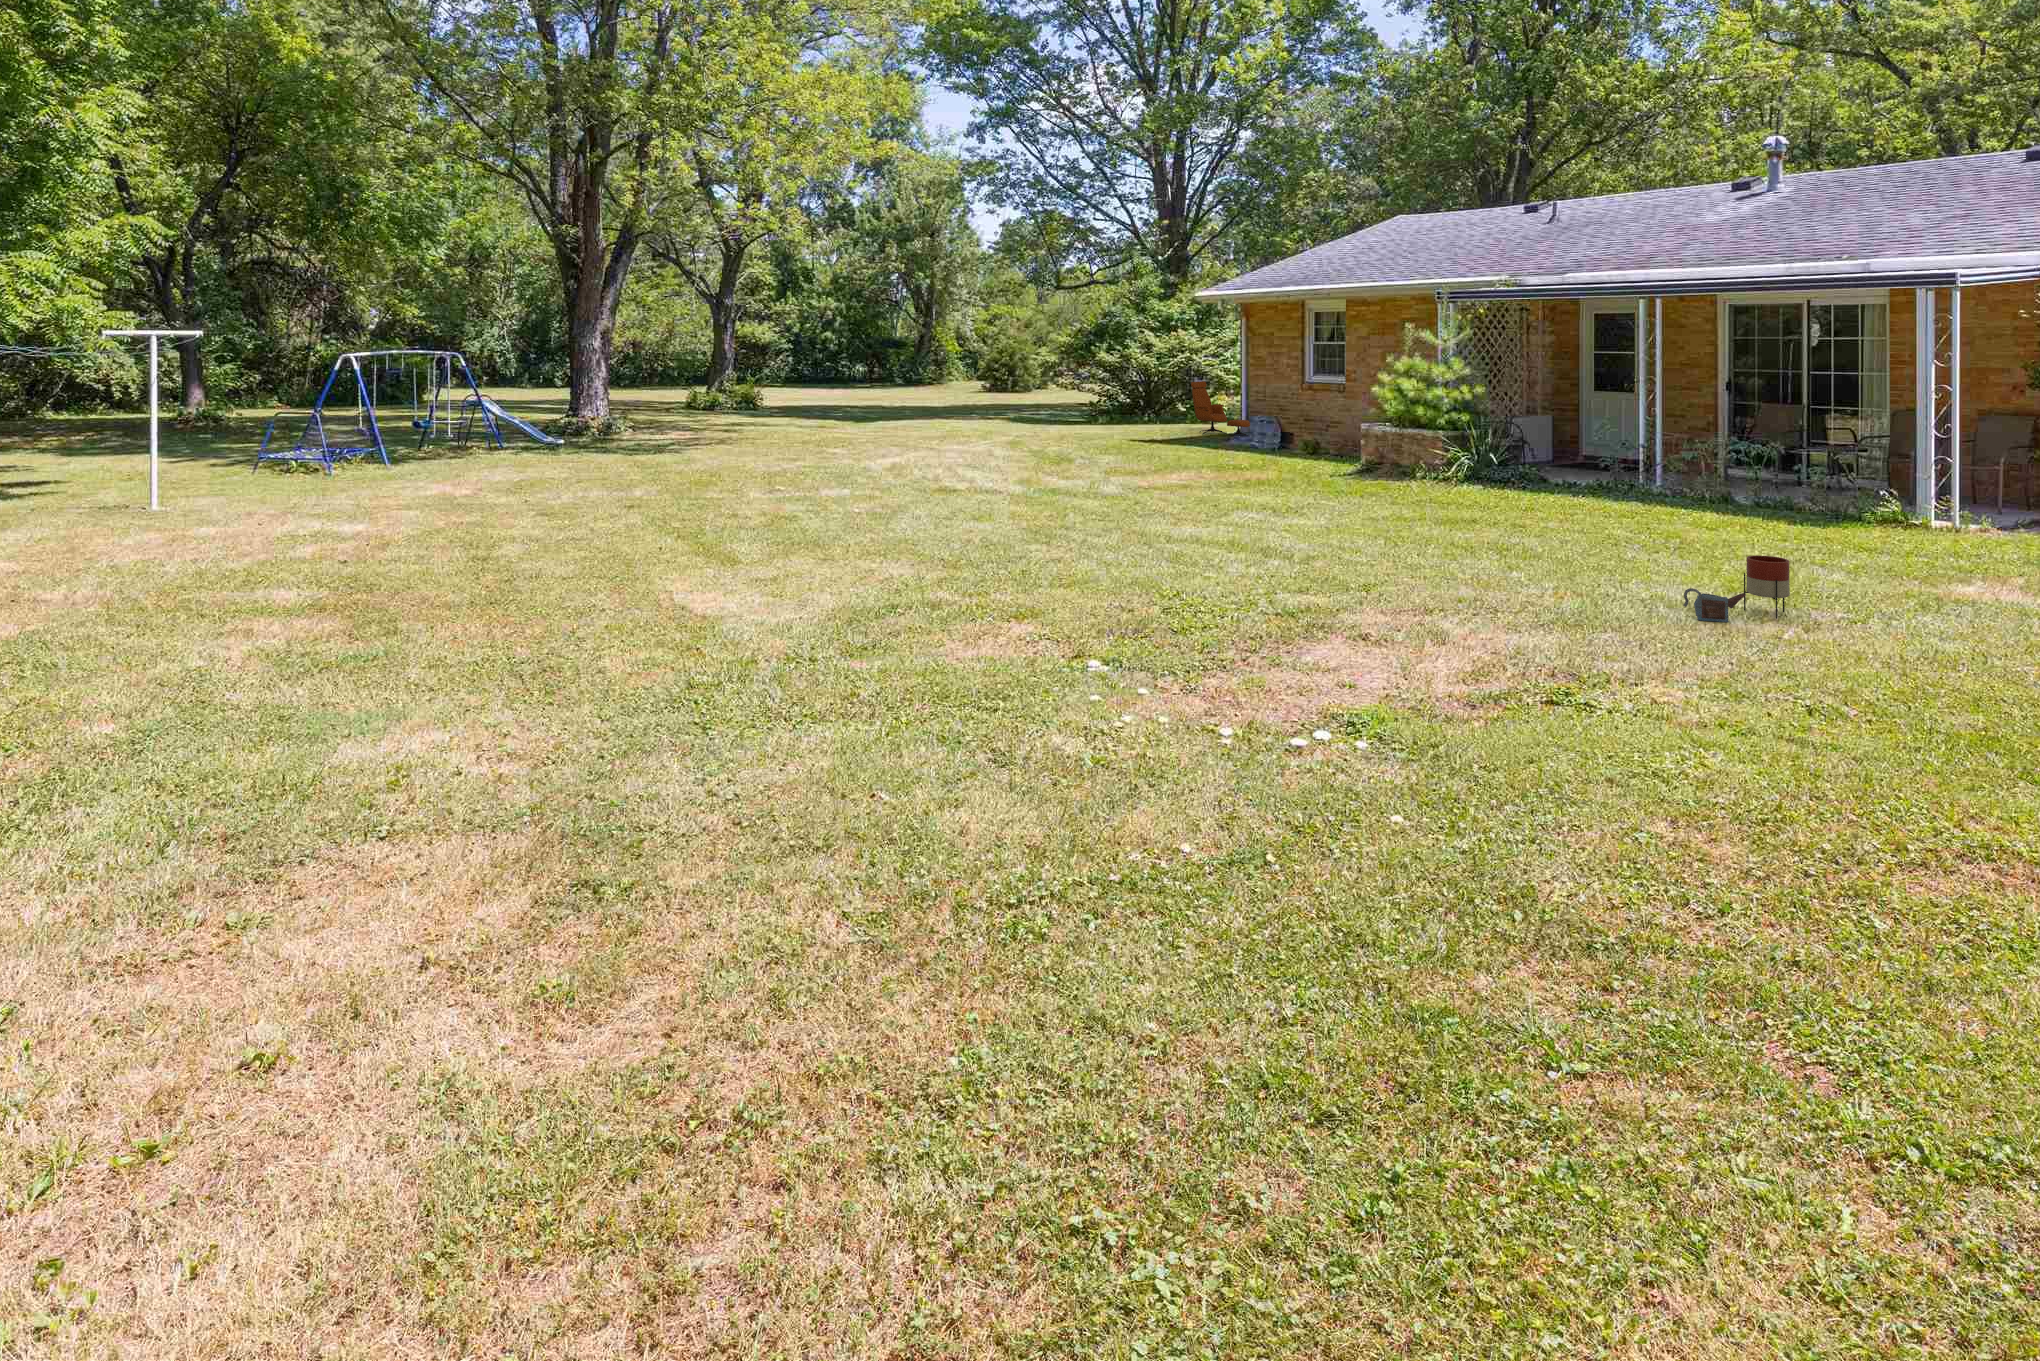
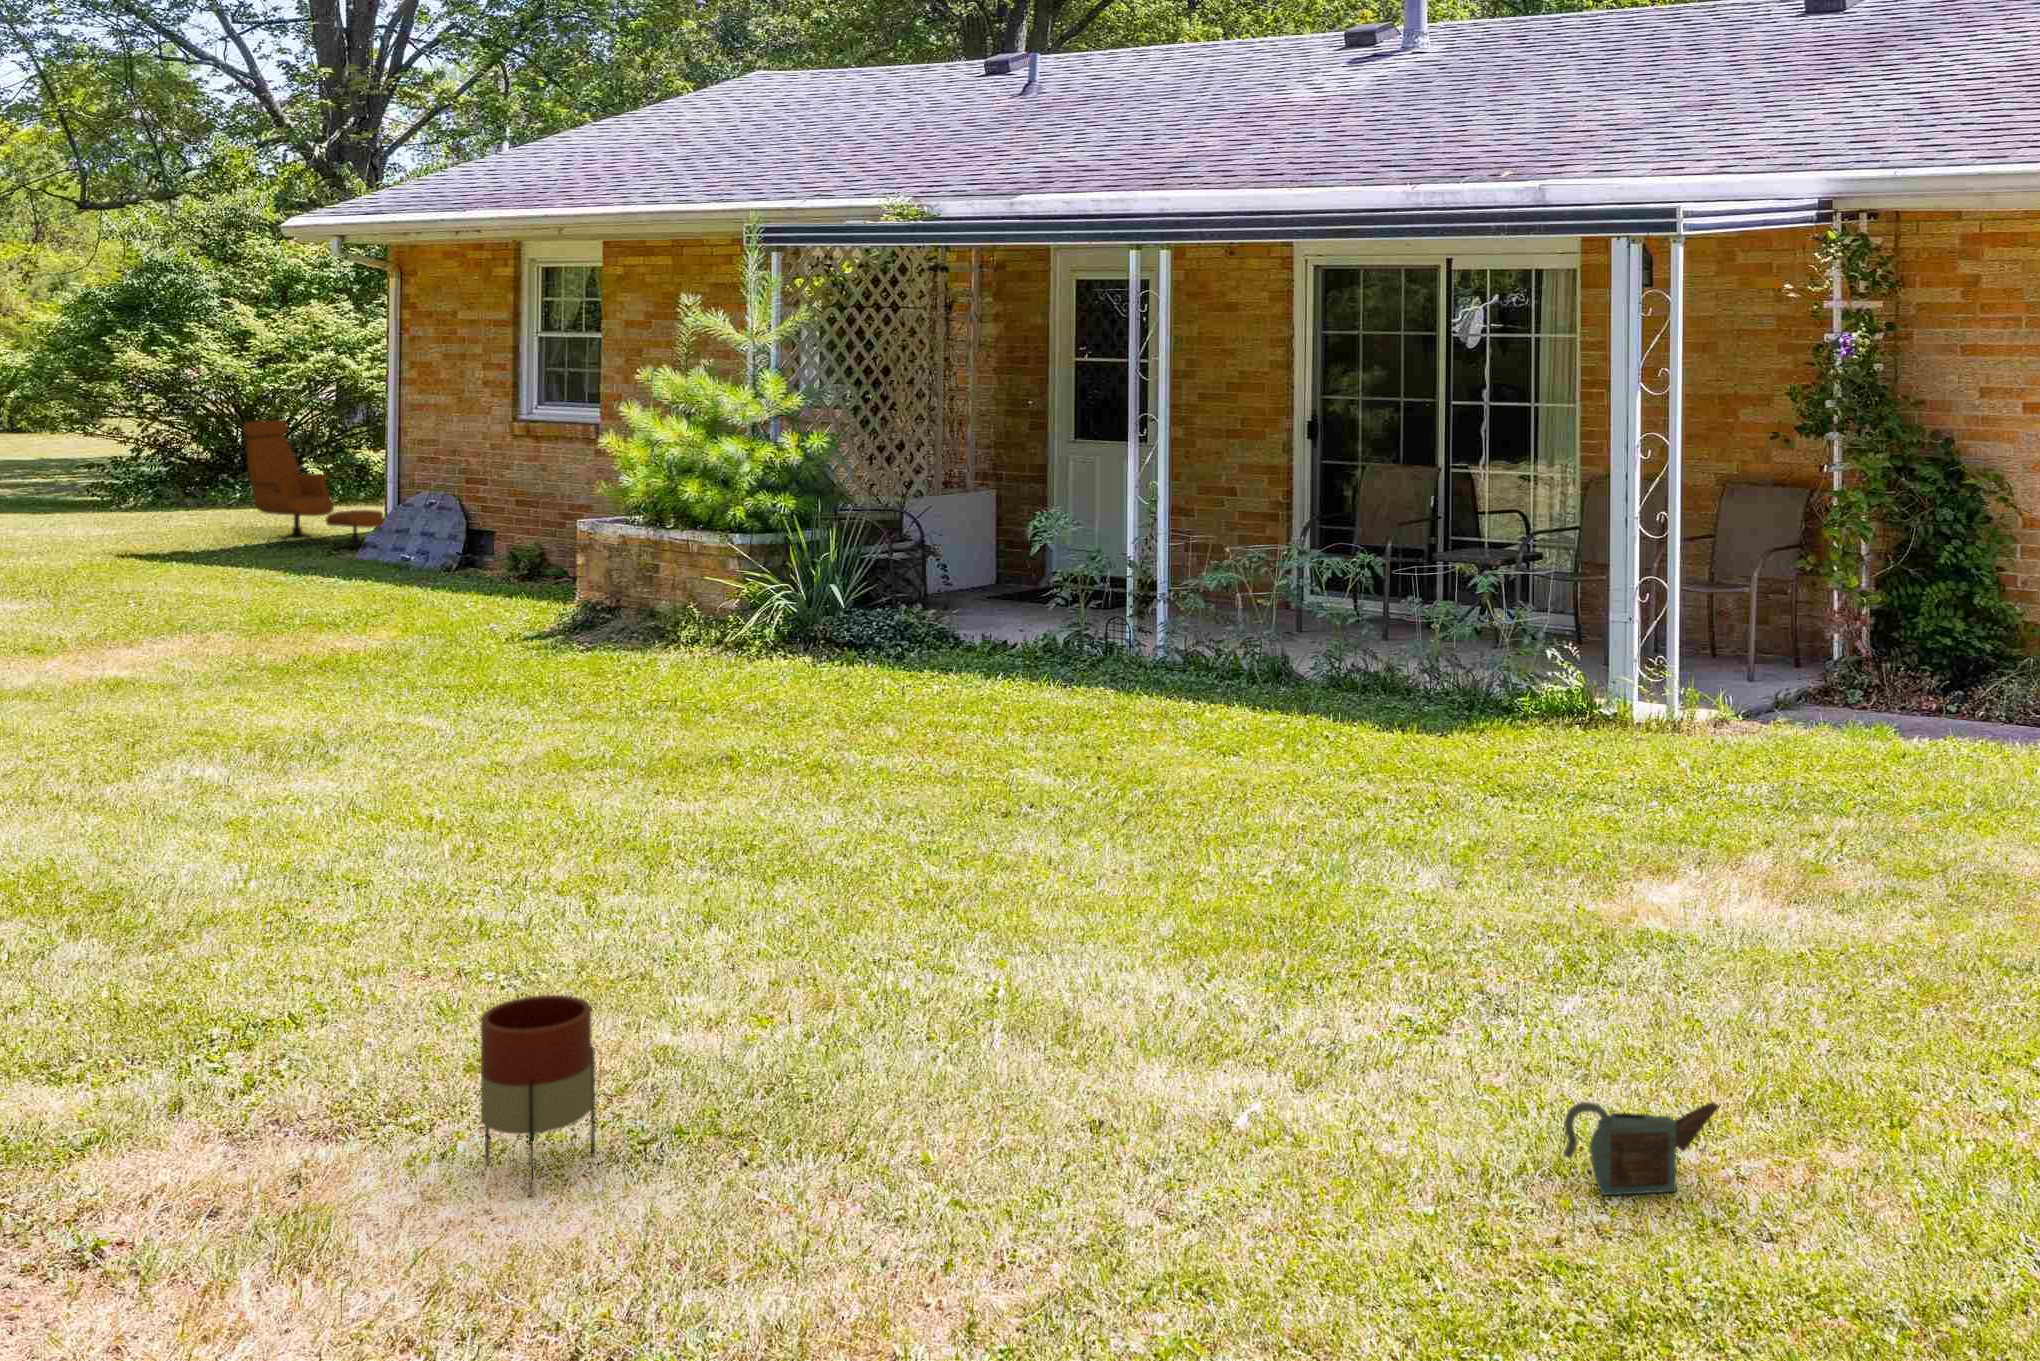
planter: present [1744,555,1790,619] -> present [481,995,595,1196]
watering can: present [1683,588,1746,622] -> present [1563,1102,1719,1195]

